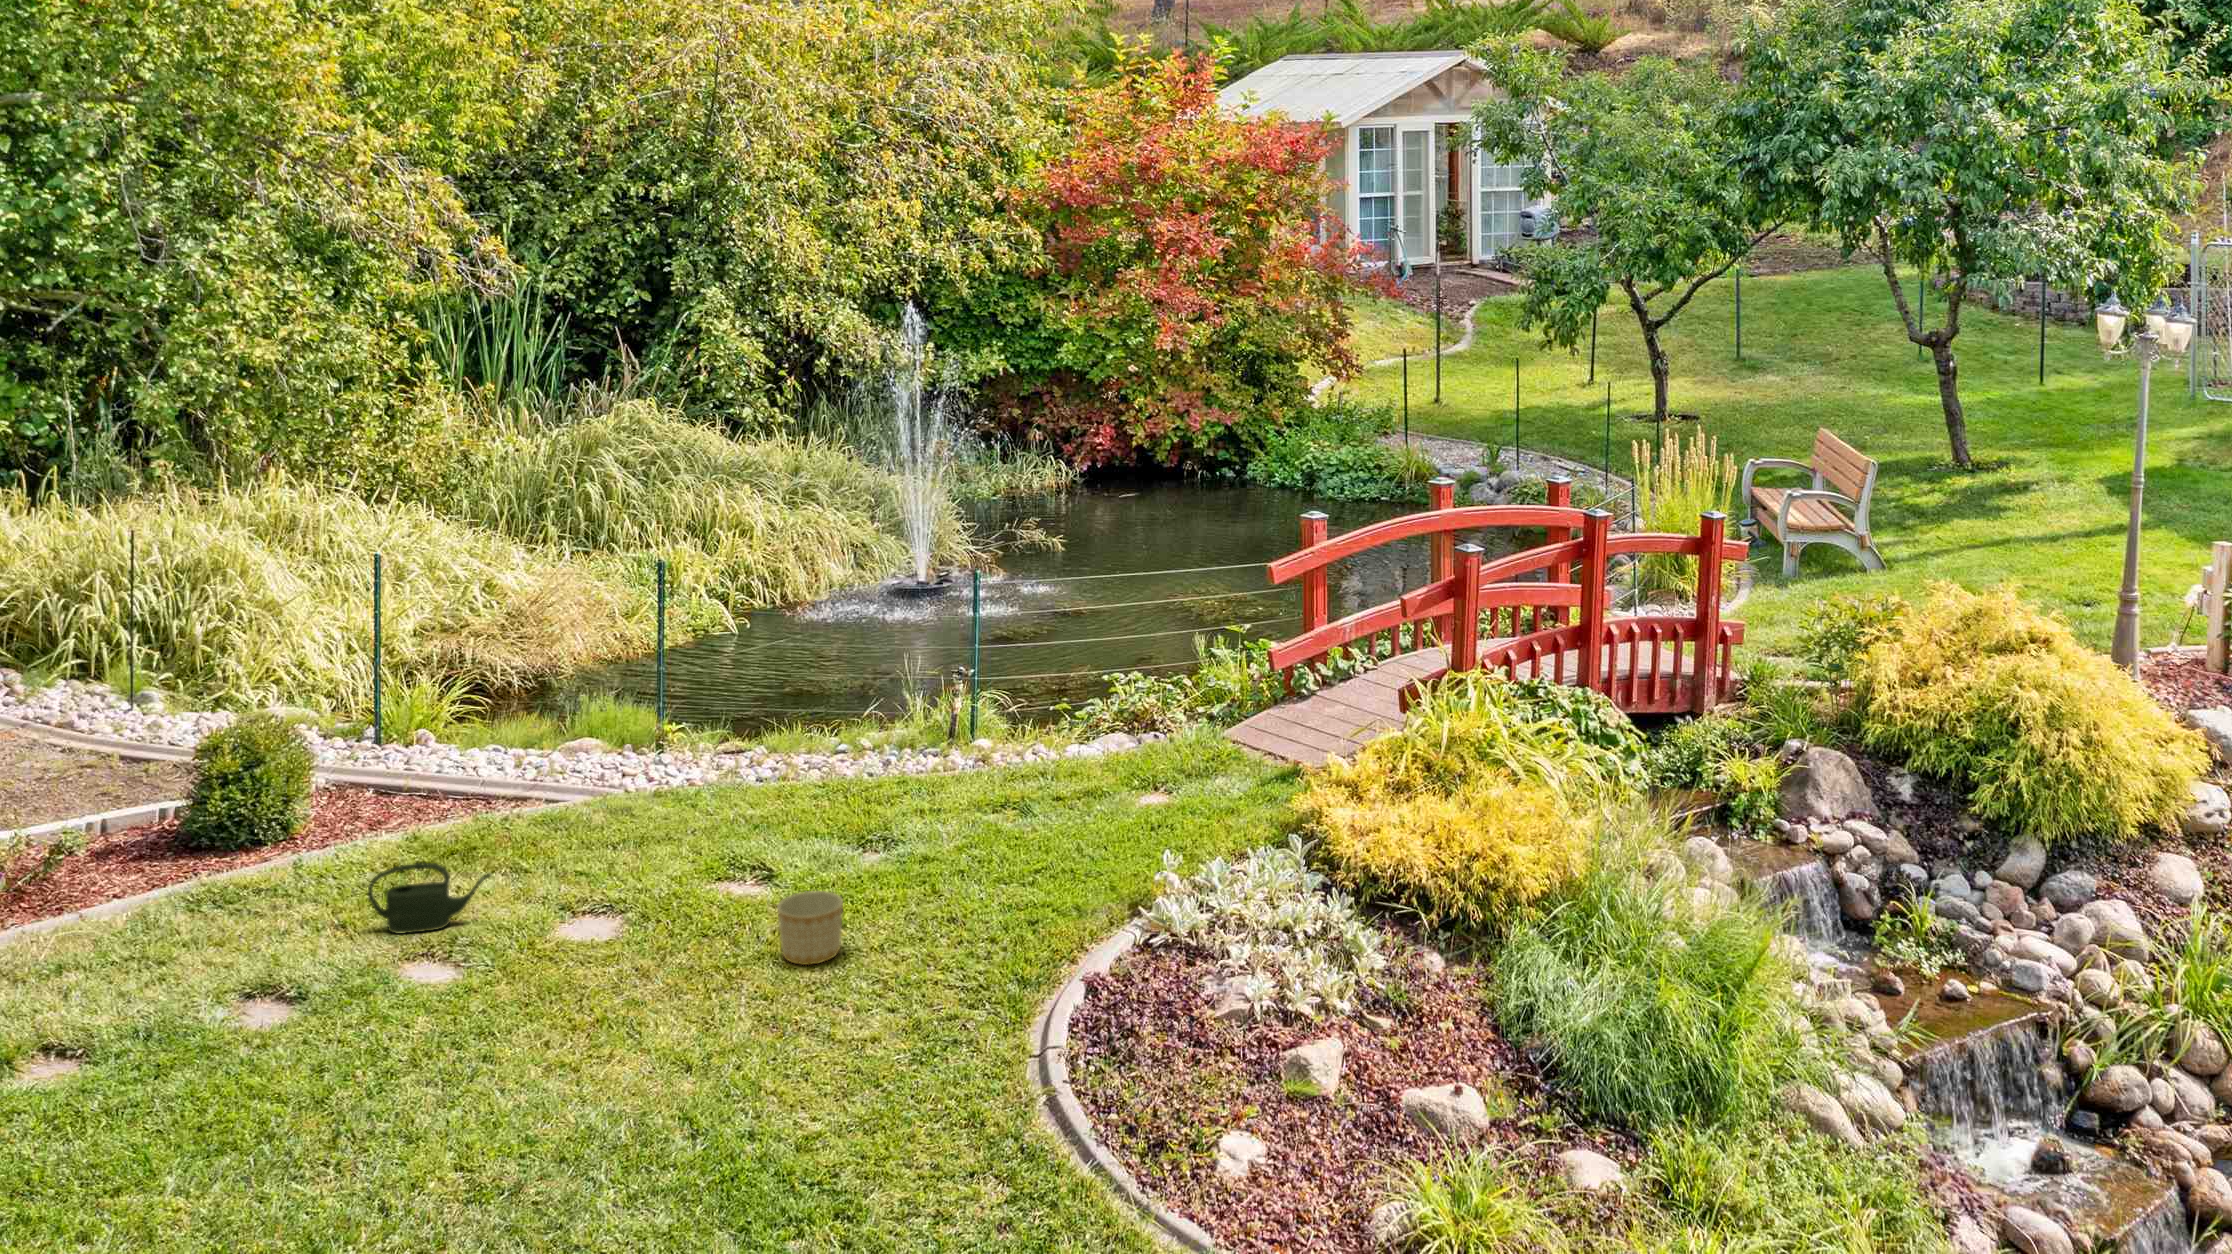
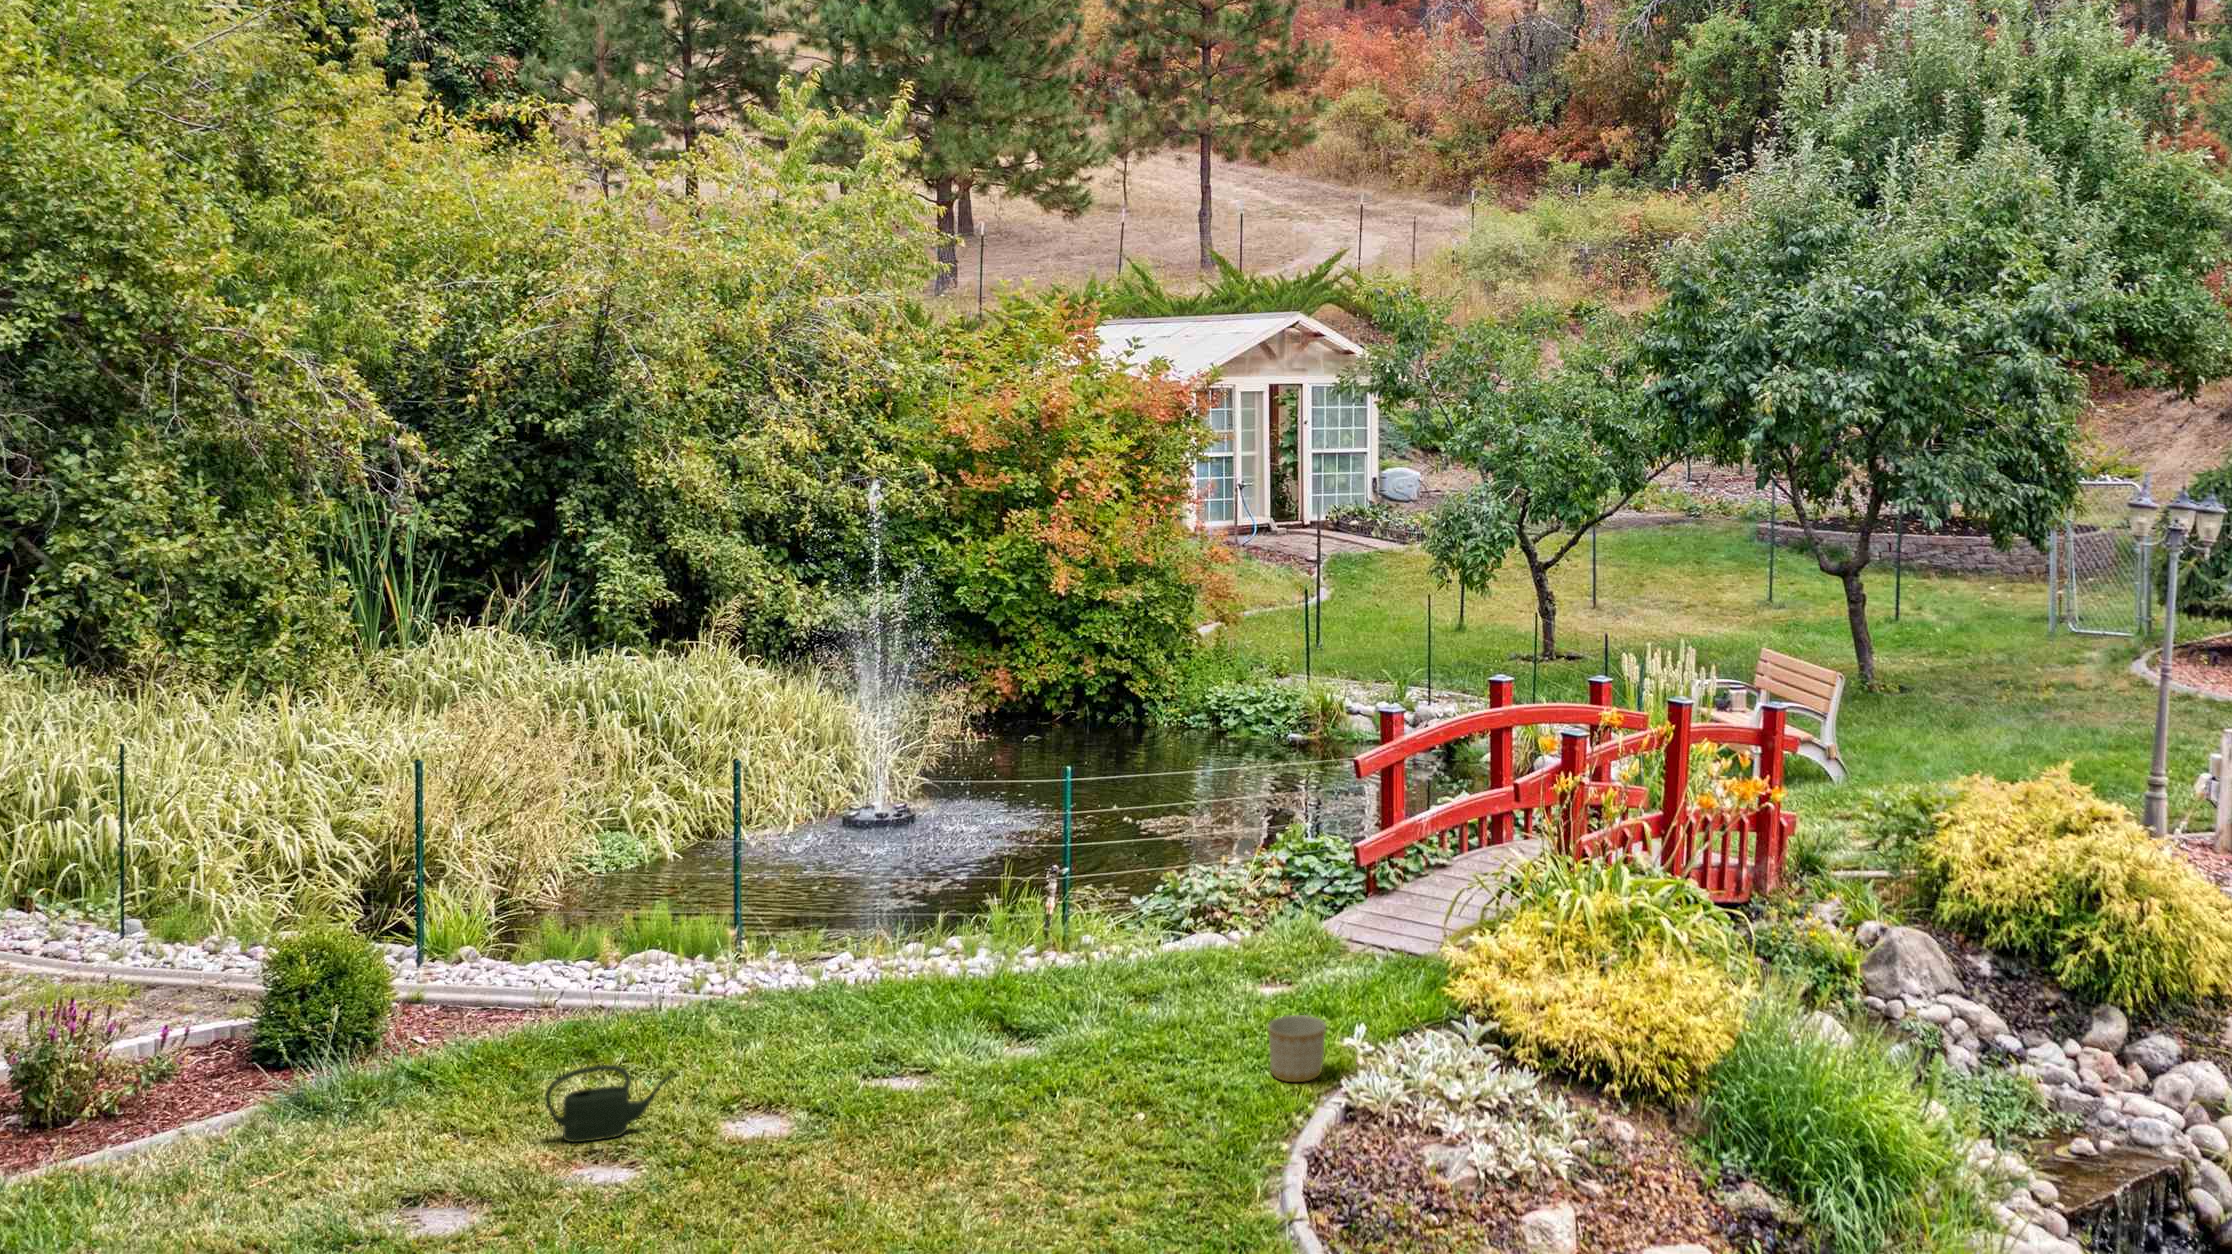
planter: present [777,891,843,965] -> present [1268,1015,1326,1082]

